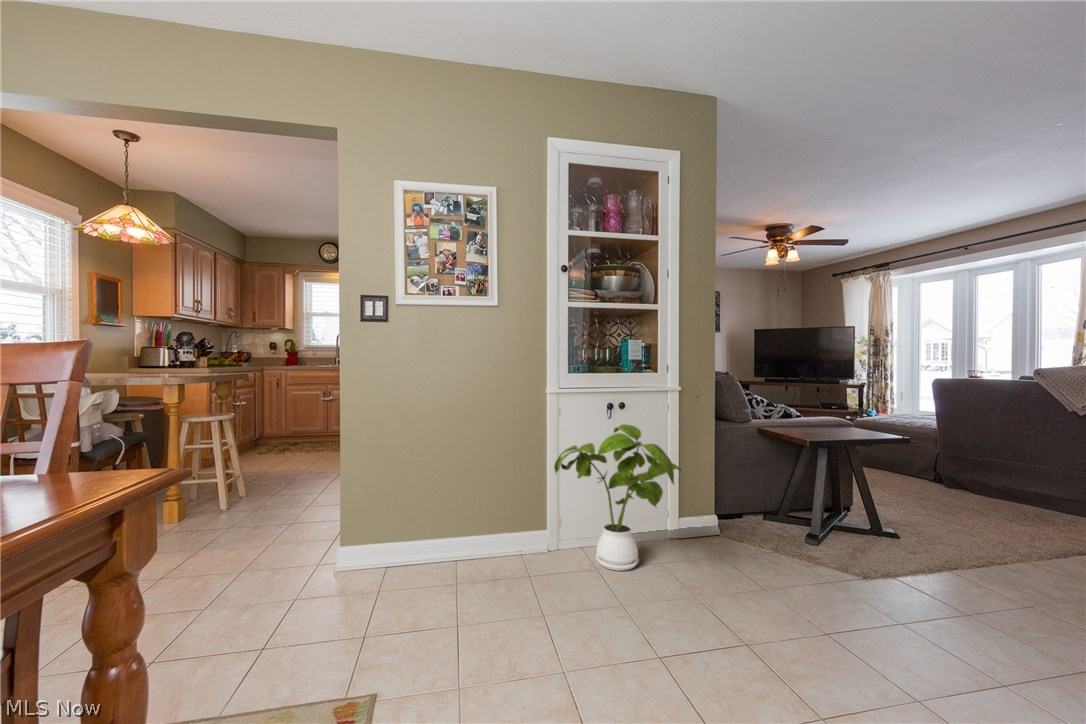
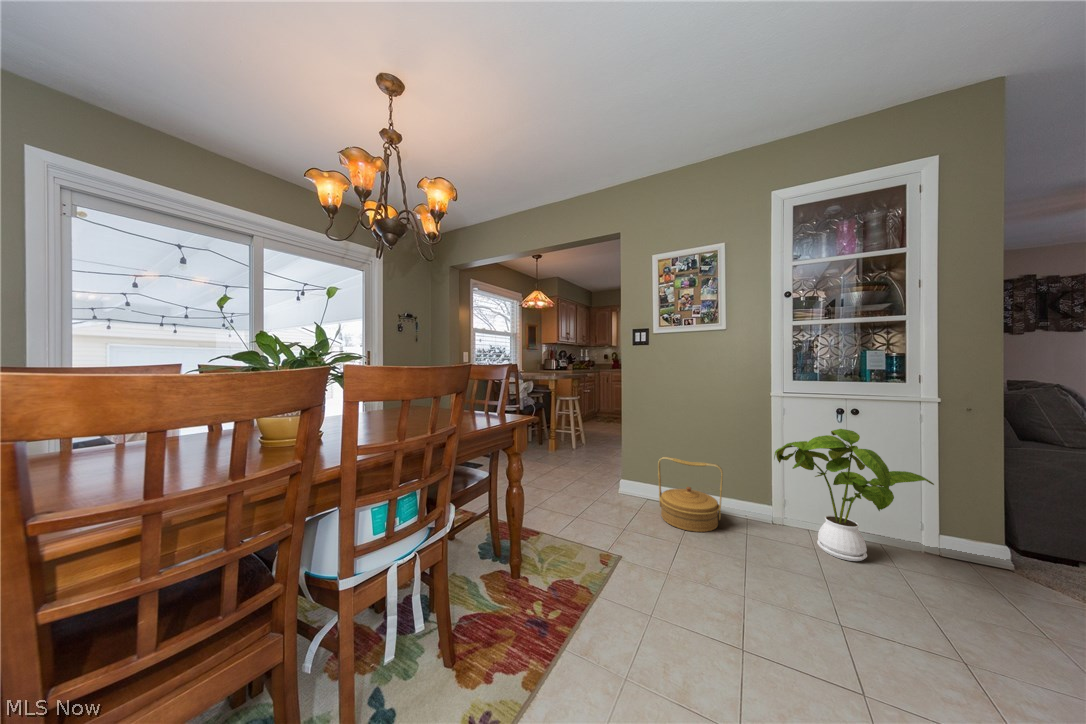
woven basket: none [410,491,500,599] -> present [658,457,723,532]

